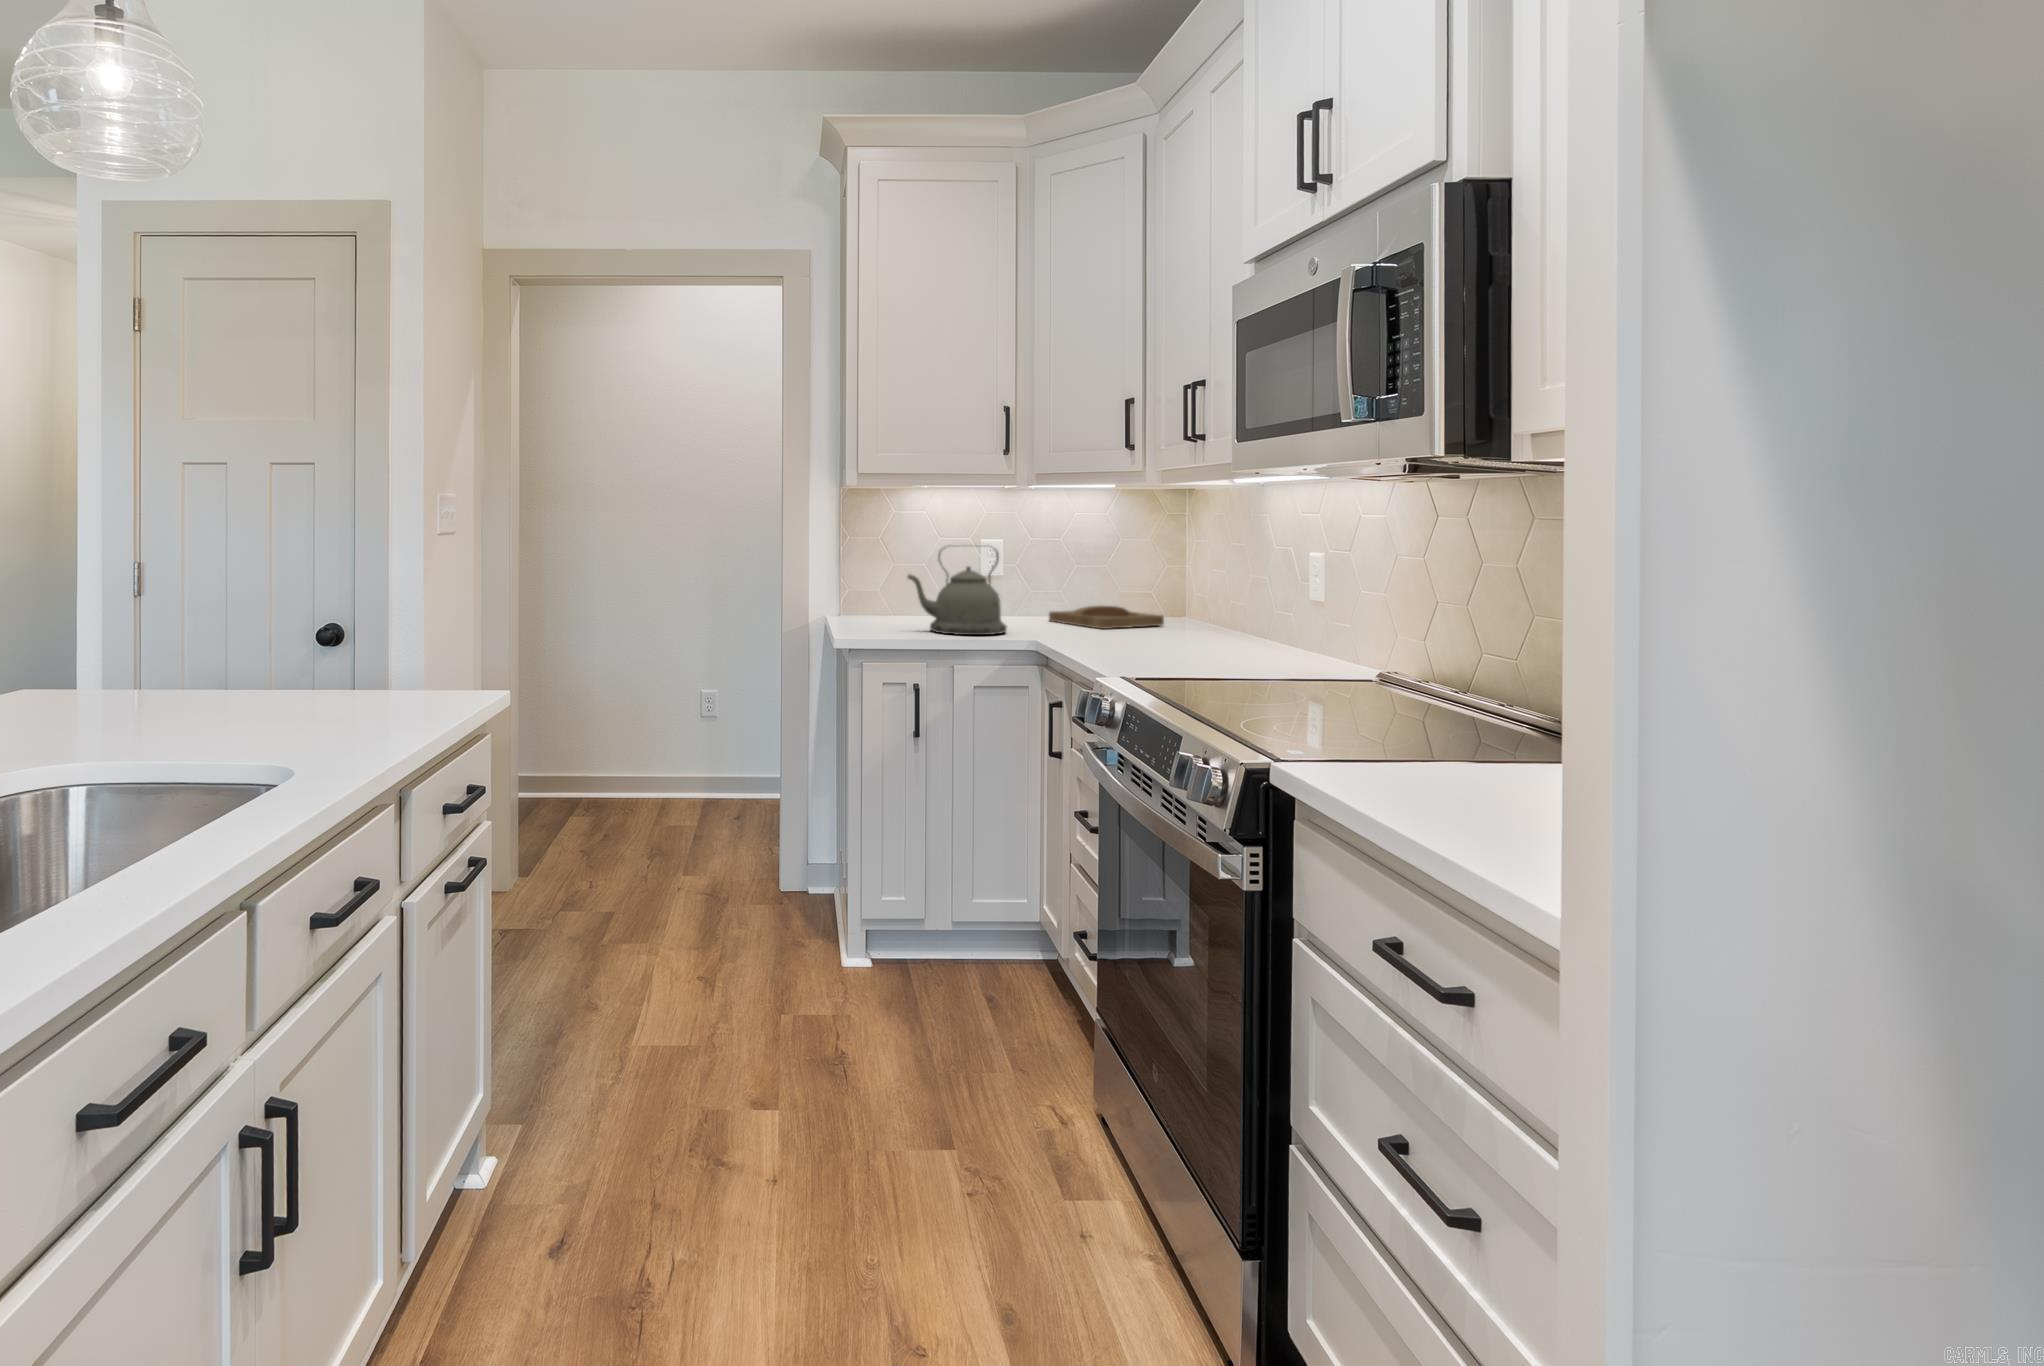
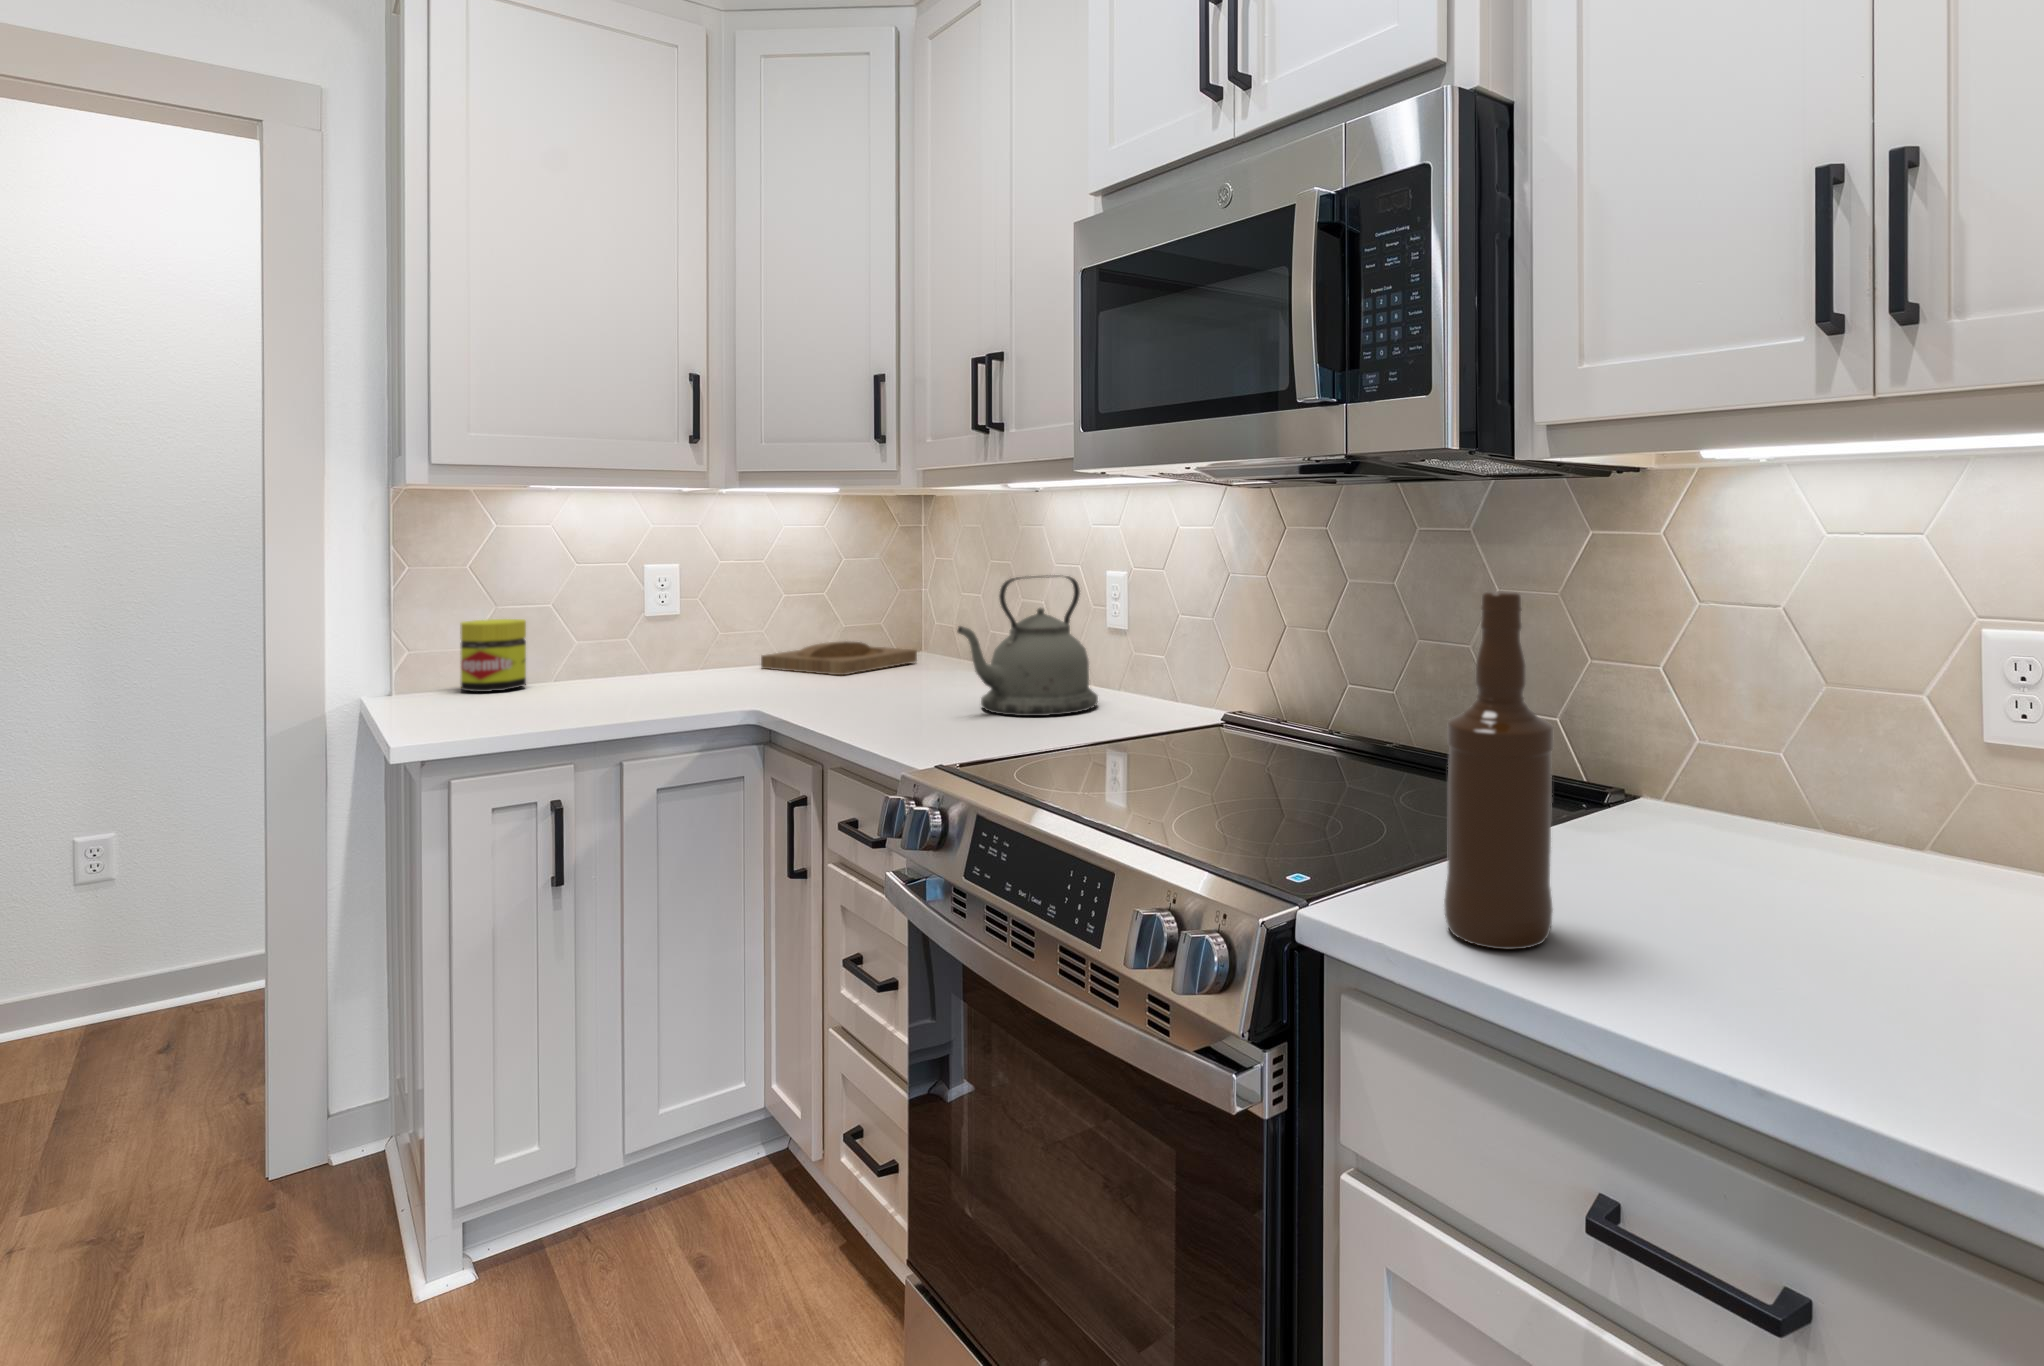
kettle: present [908,548,1007,635] -> present [958,576,1098,716]
bottle: none [1385,552,1473,801] -> present [1444,591,1554,949]
jar: none [871,576,905,620] -> present [460,619,526,692]

